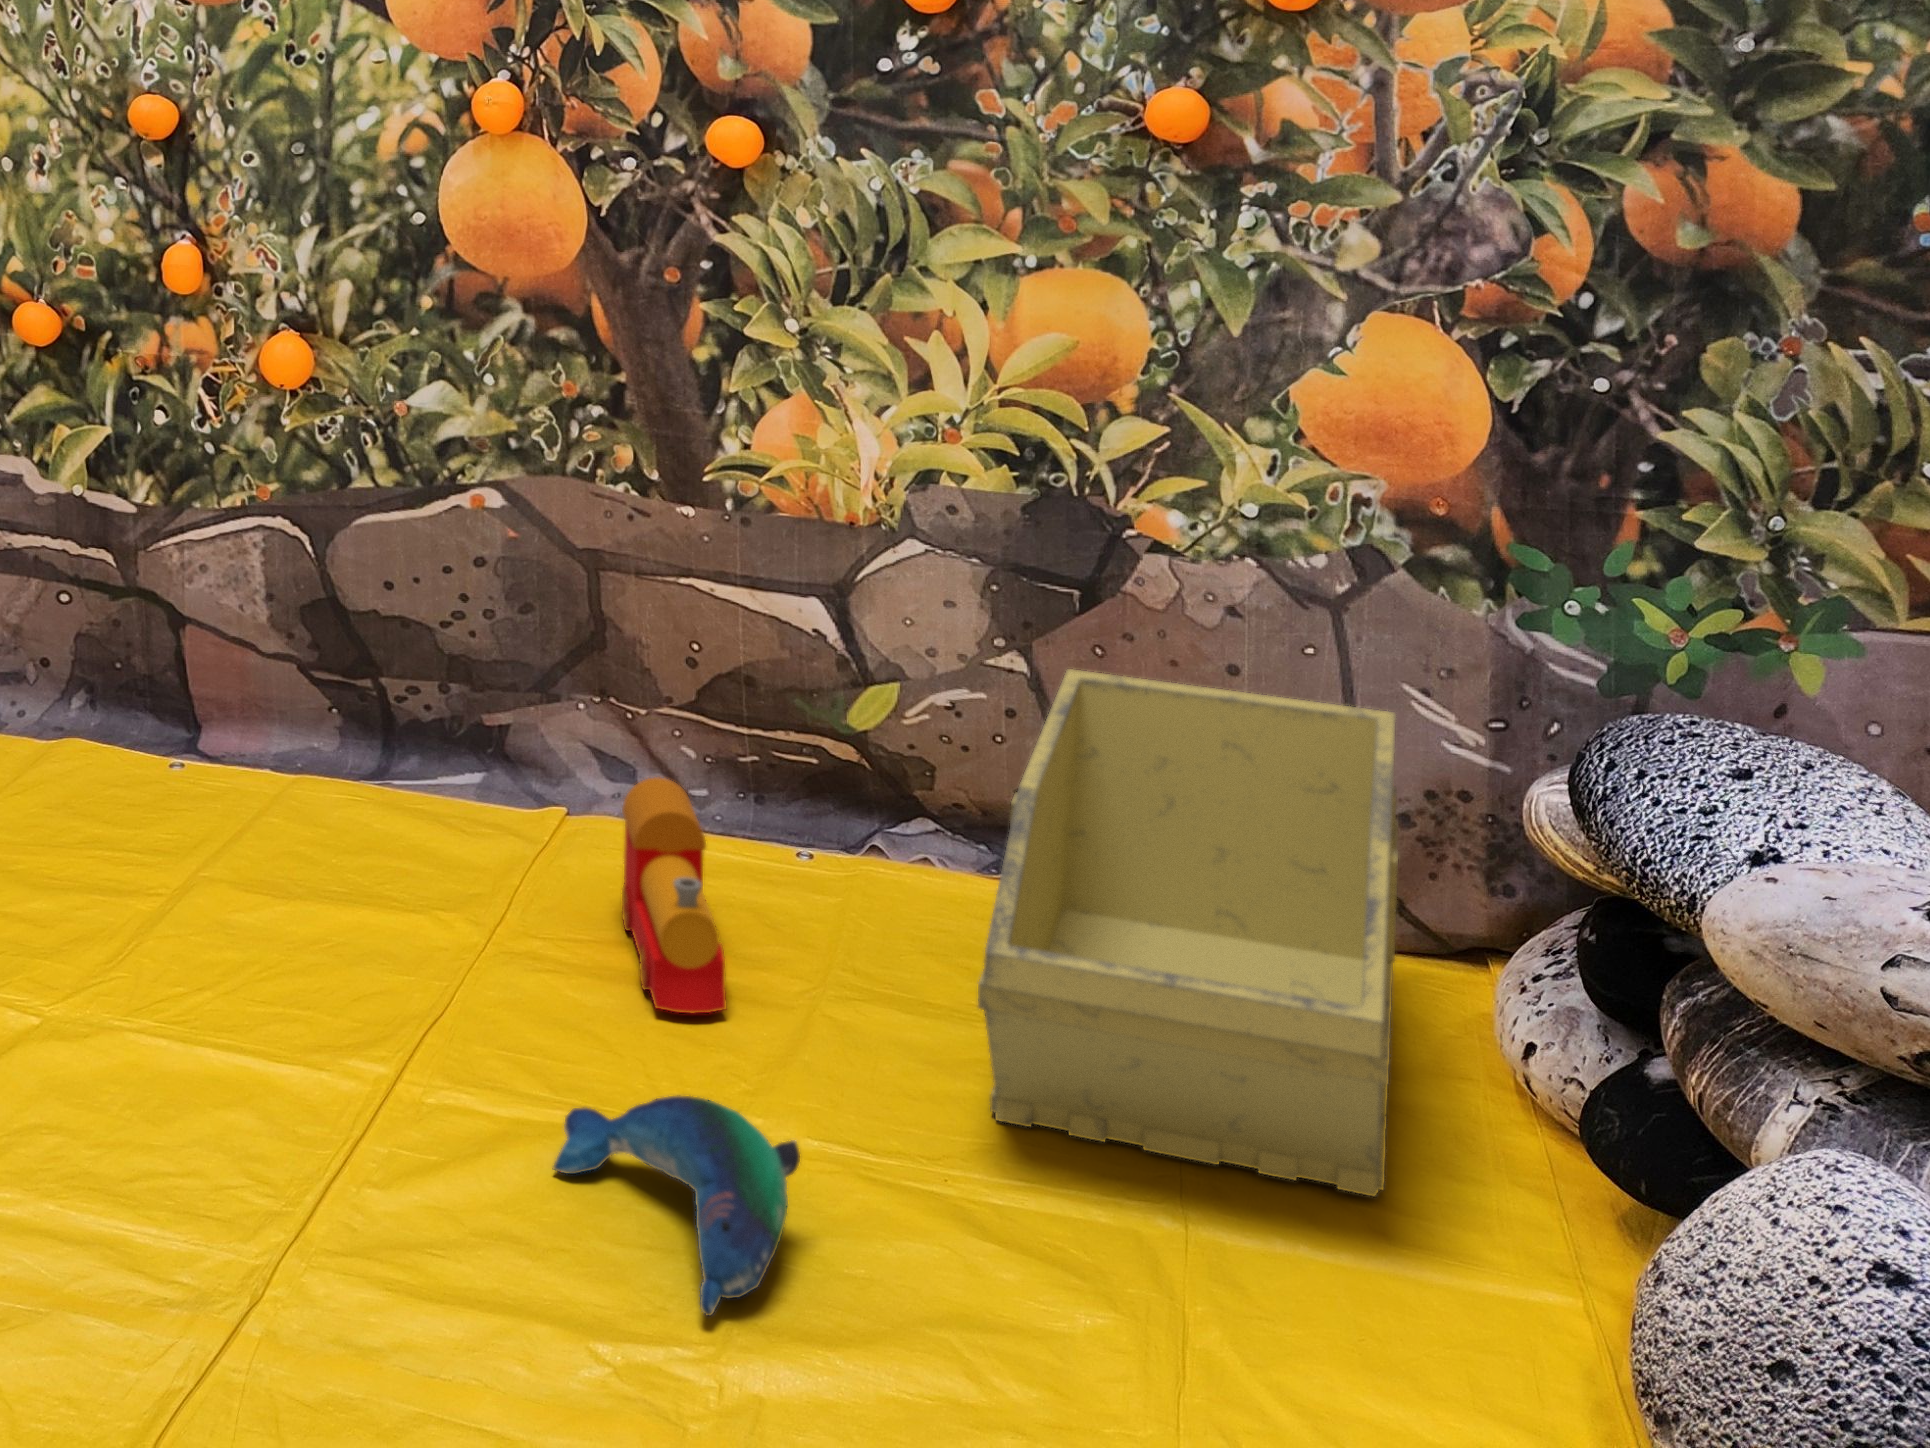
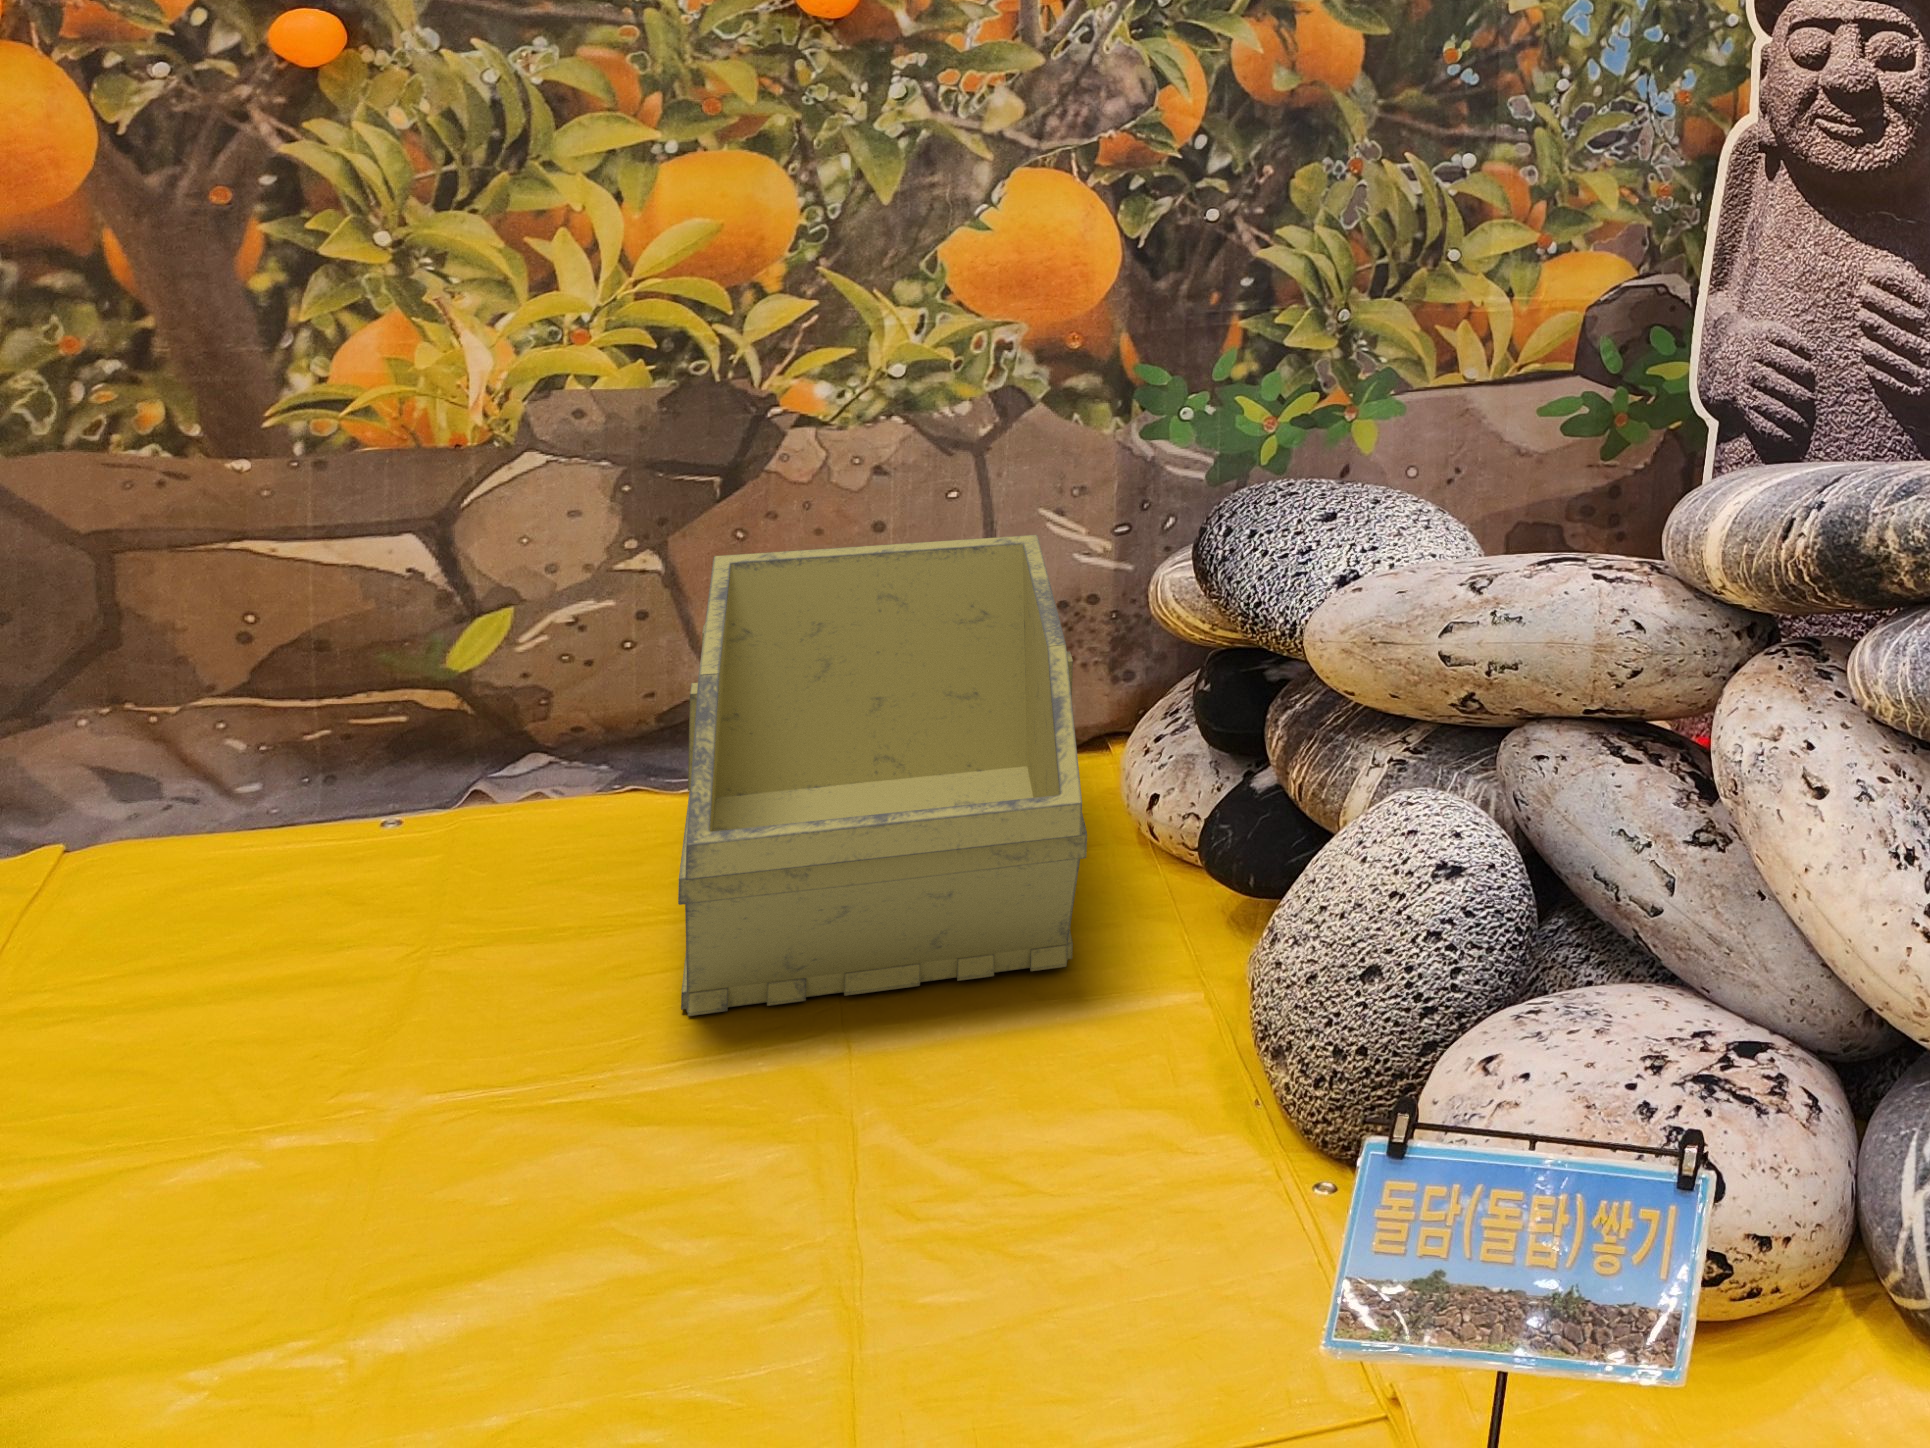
toy train: present [622,777,726,1014] -> none [183,769,352,1025]
plush toy: present [552,1095,800,1316] -> none [165,1090,498,1316]

